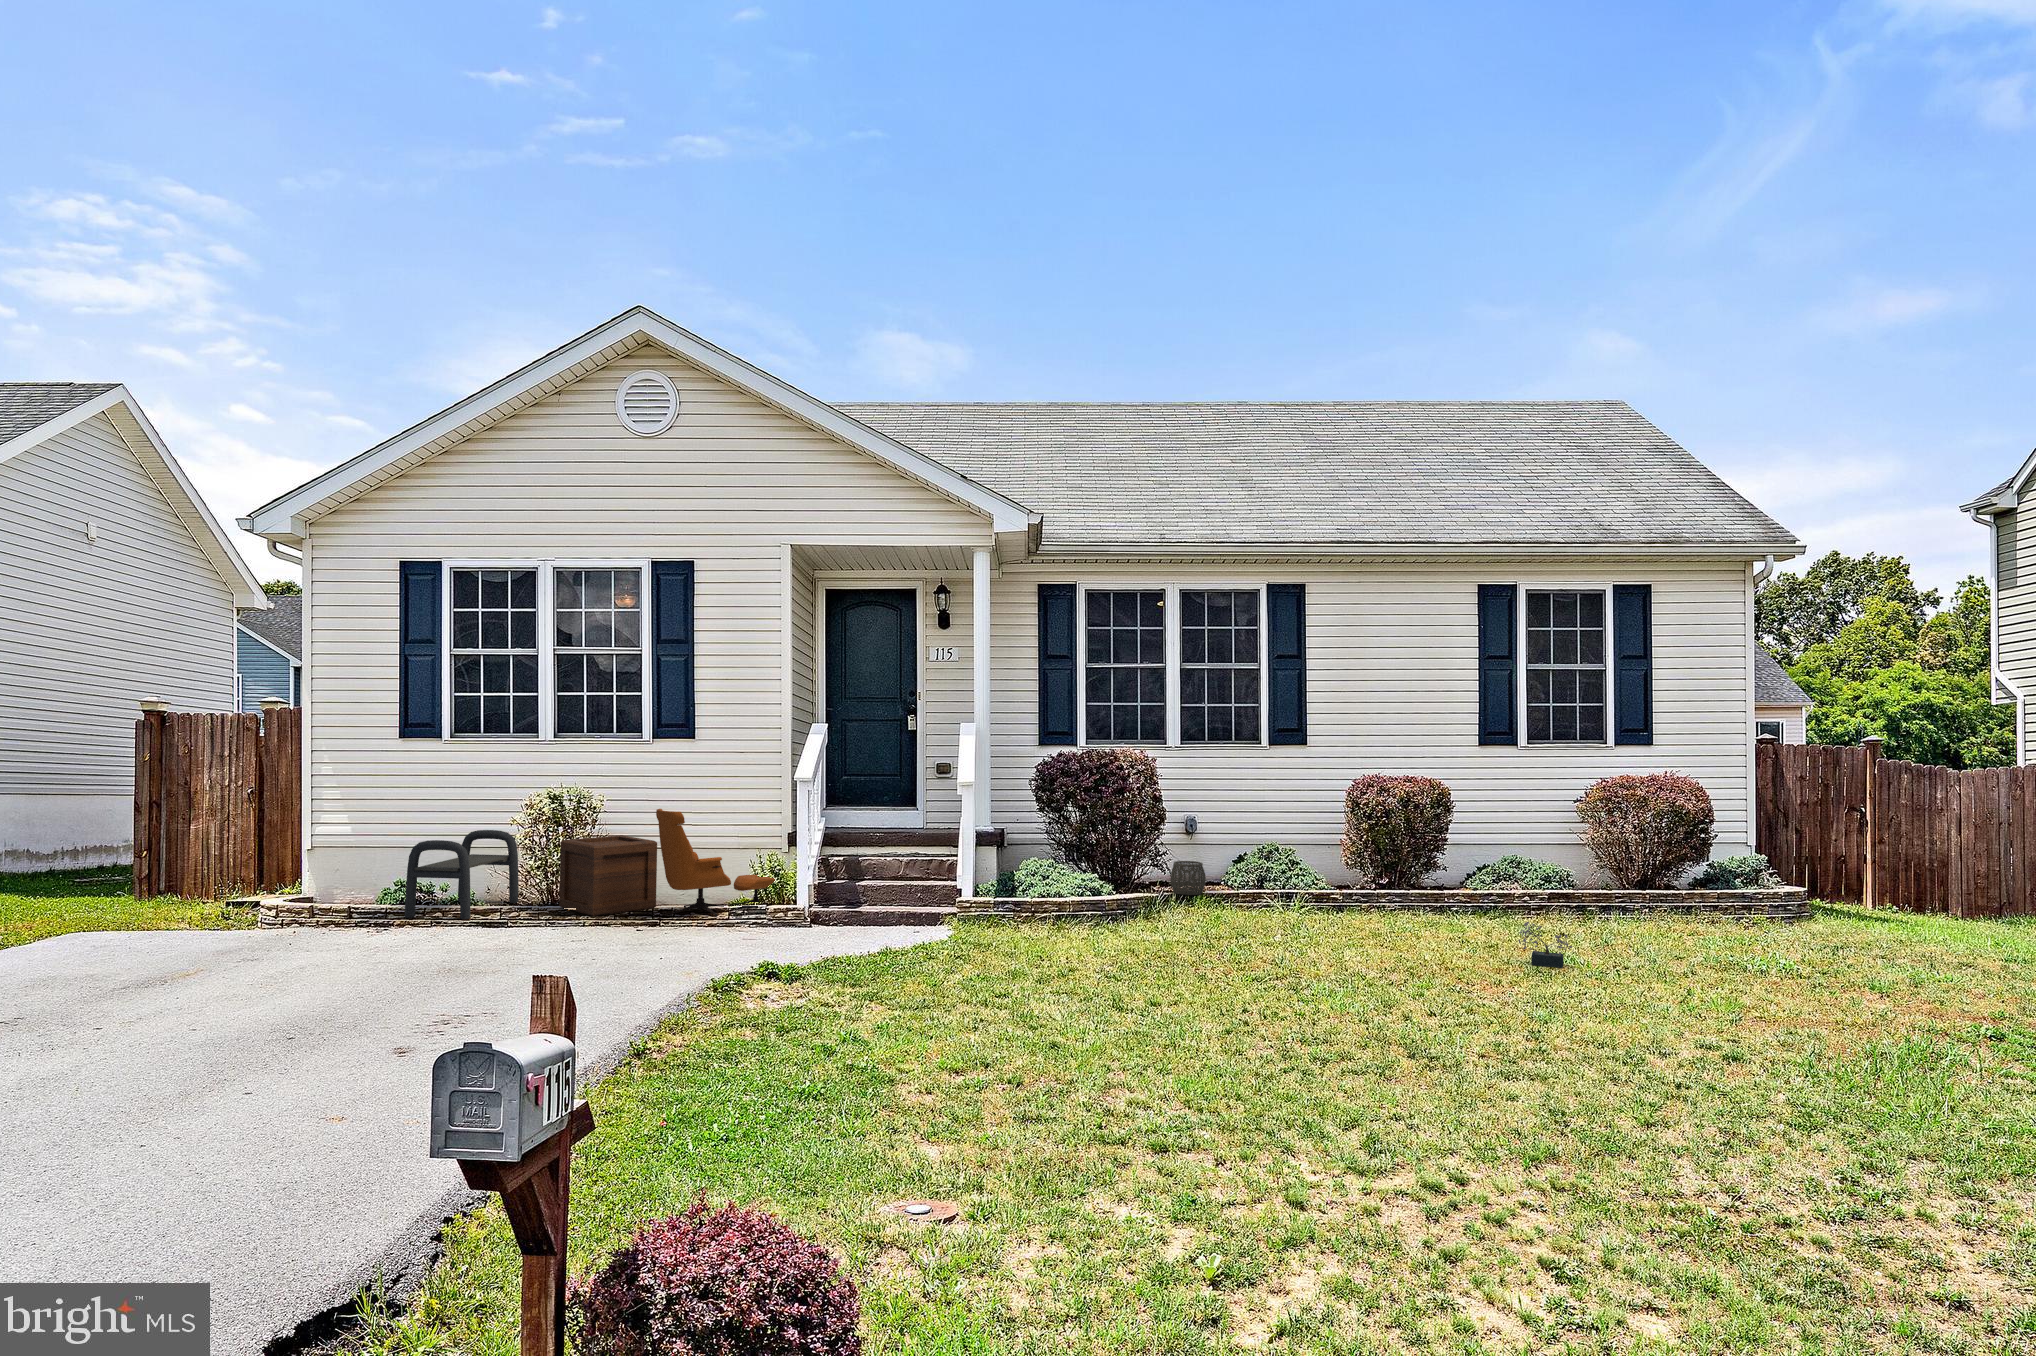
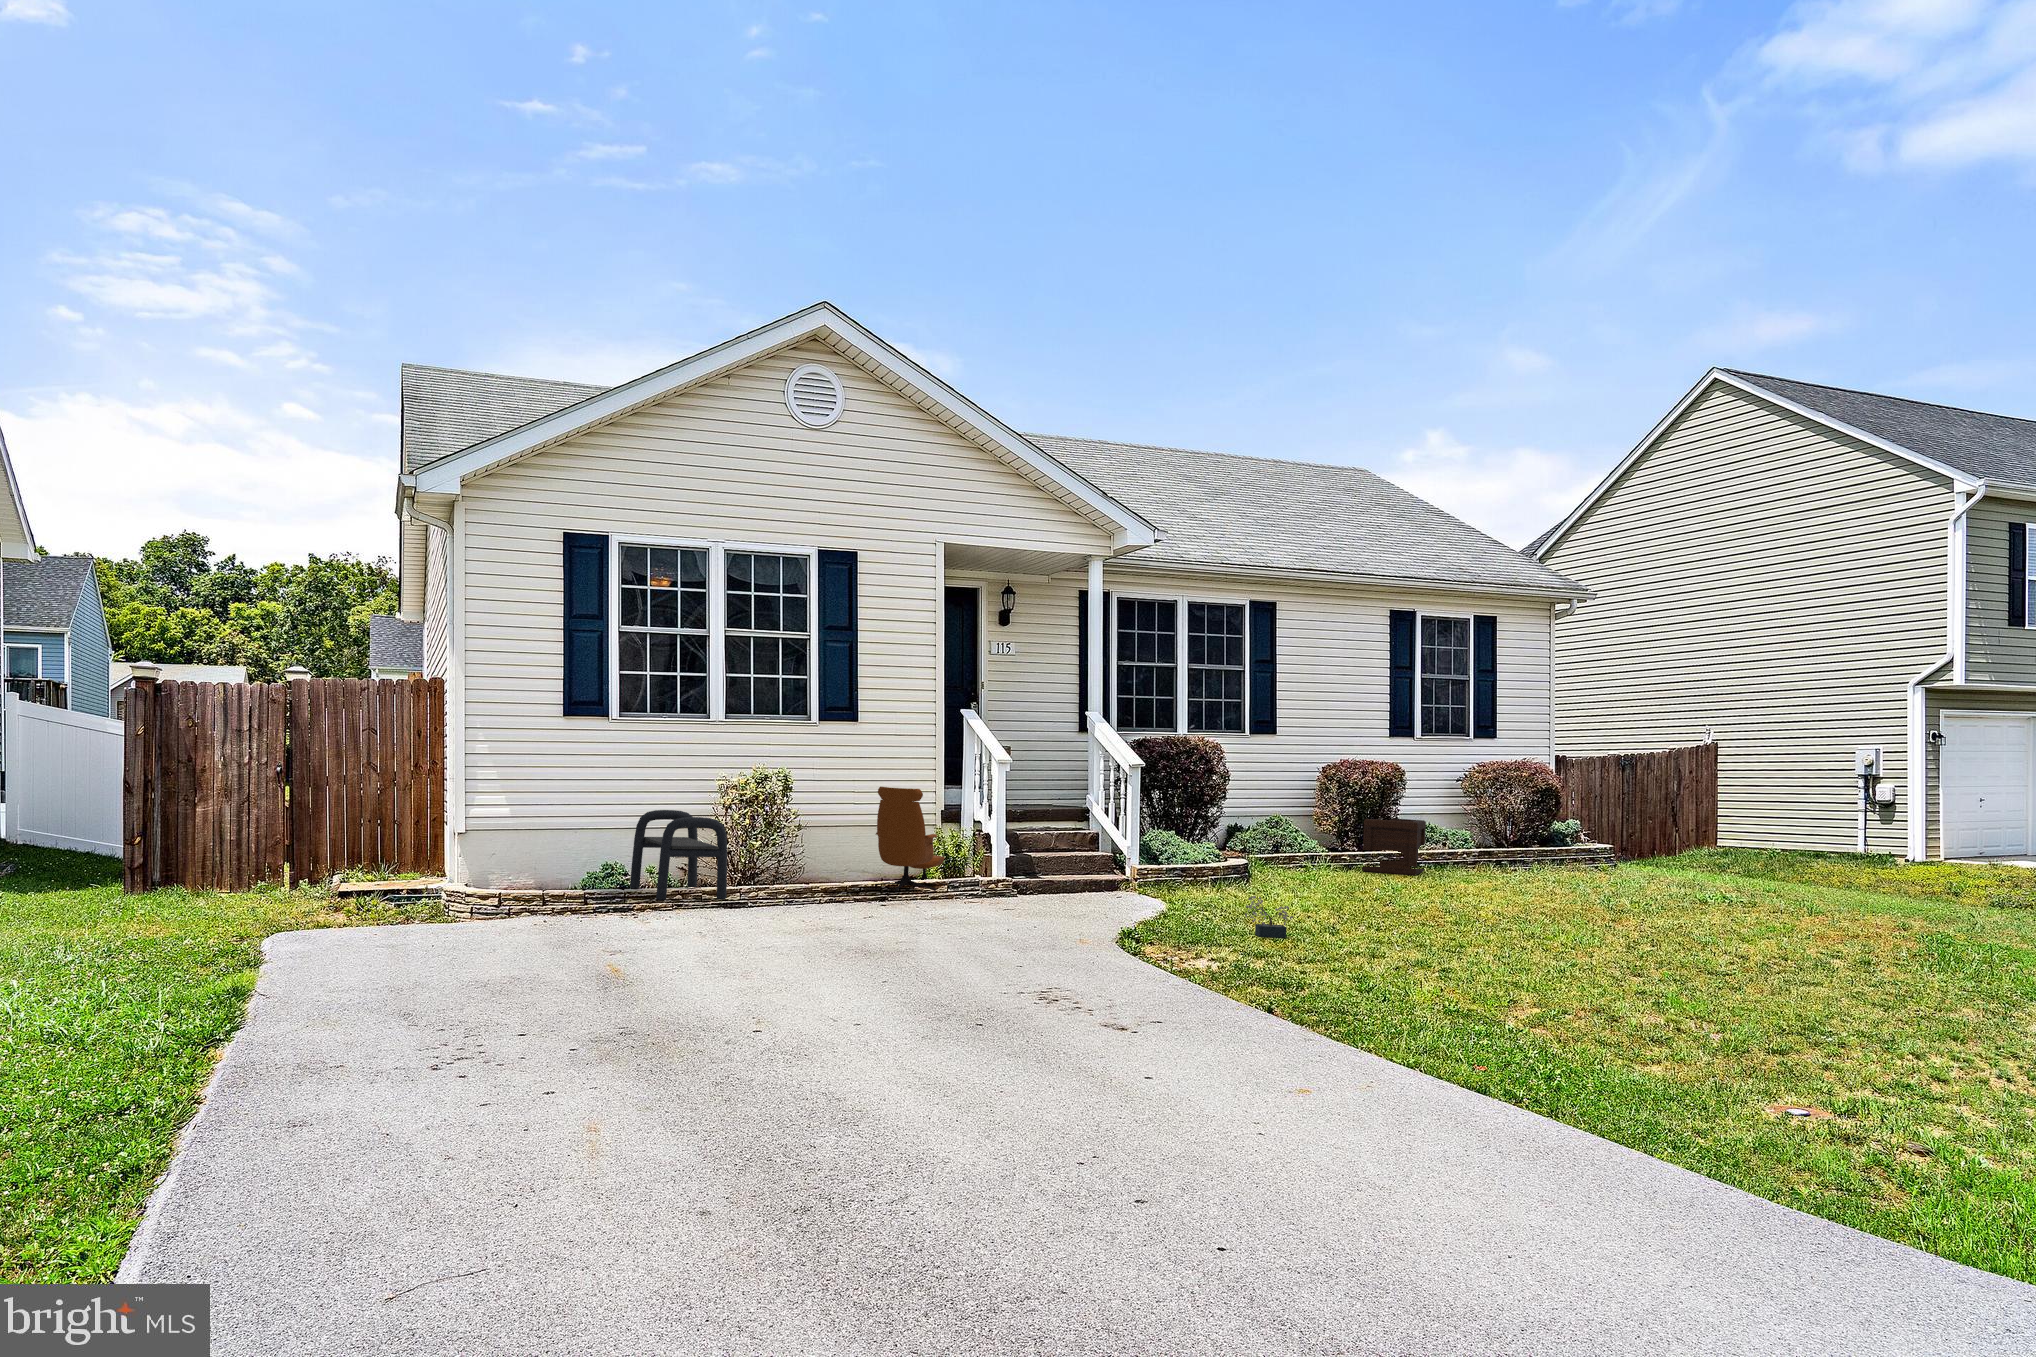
wooden crate: present [559,835,657,916] -> present [1362,818,1426,876]
woven basket: present [1170,861,1206,895] -> none [1187,841,1220,870]
decorative plant: present [1518,922,1573,968] -> present [1245,896,1293,938]

